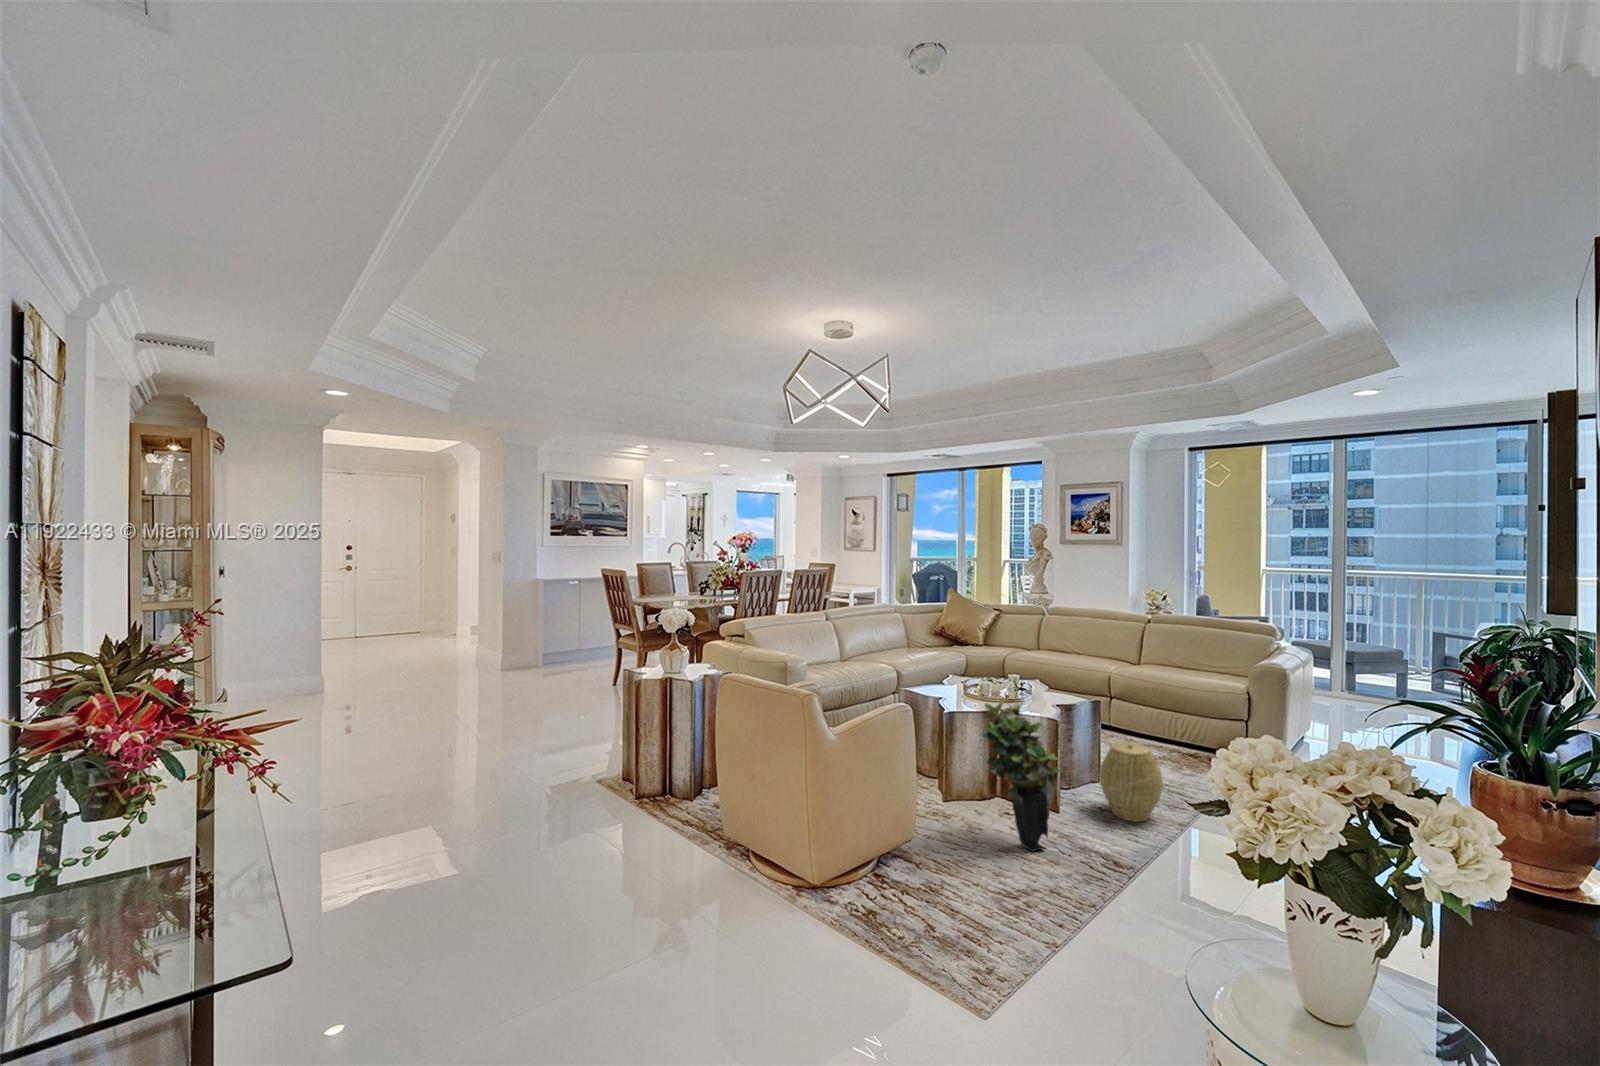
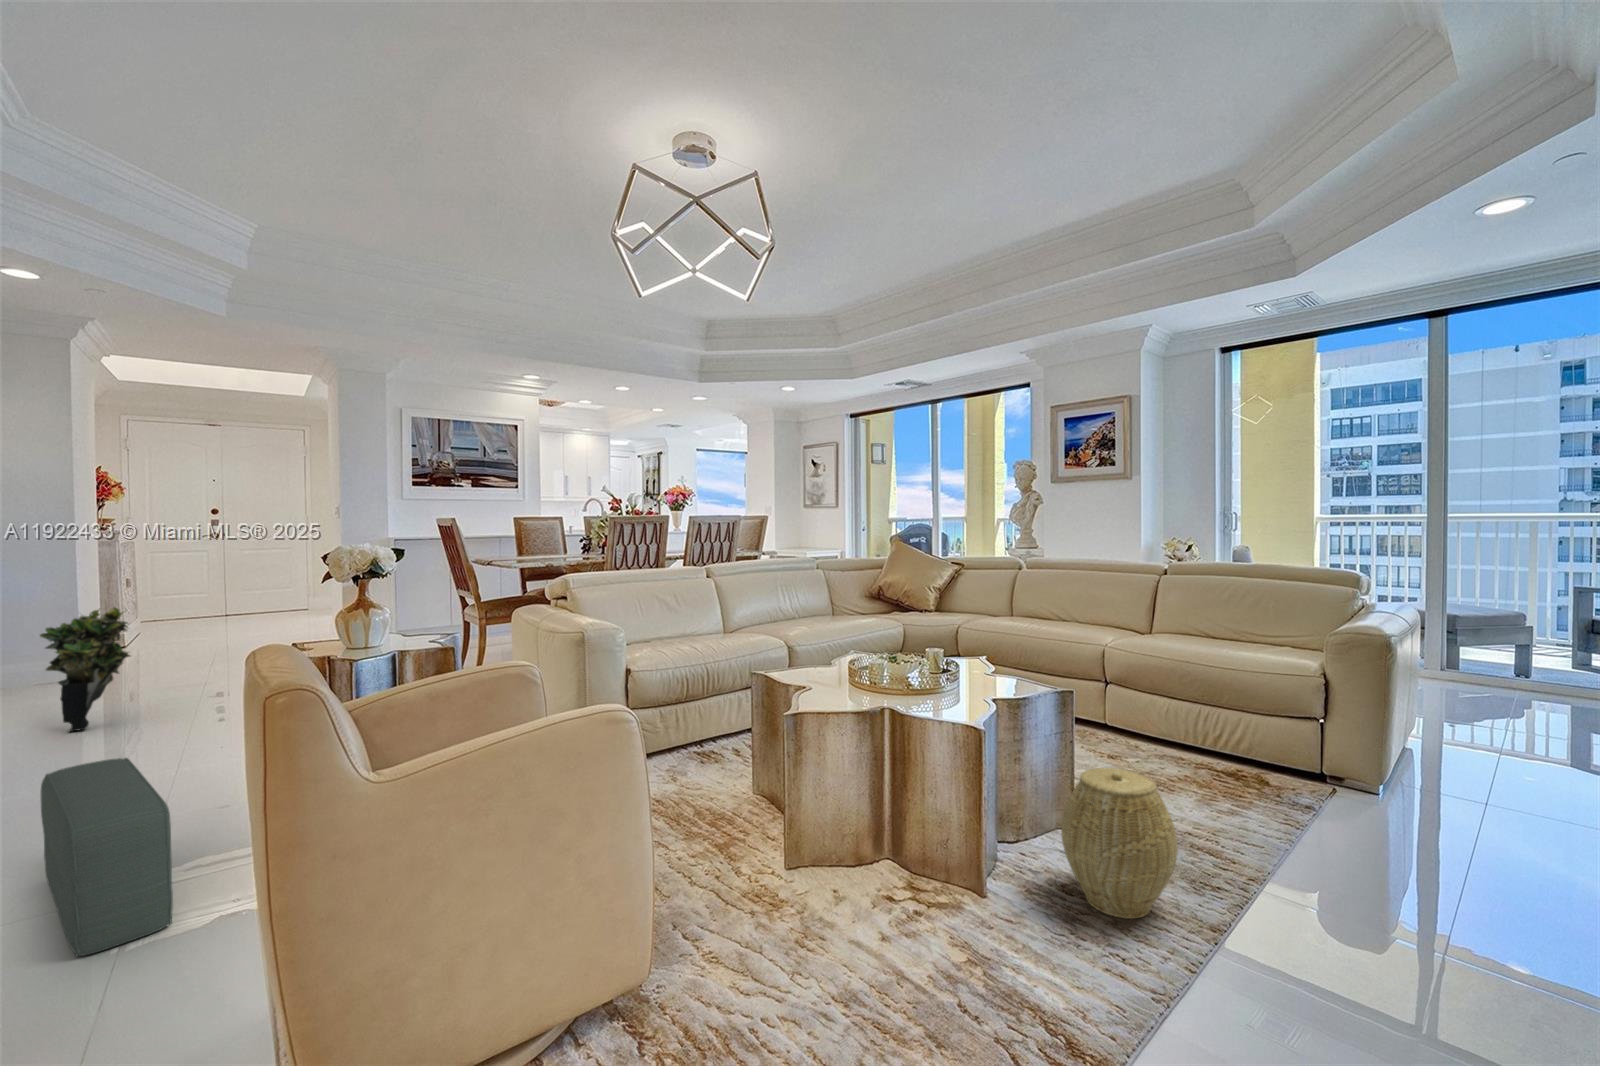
potted plant: present [981,702,1061,852] -> present [40,608,130,732]
pouf: none [519,735,626,835] -> present [41,758,173,956]

